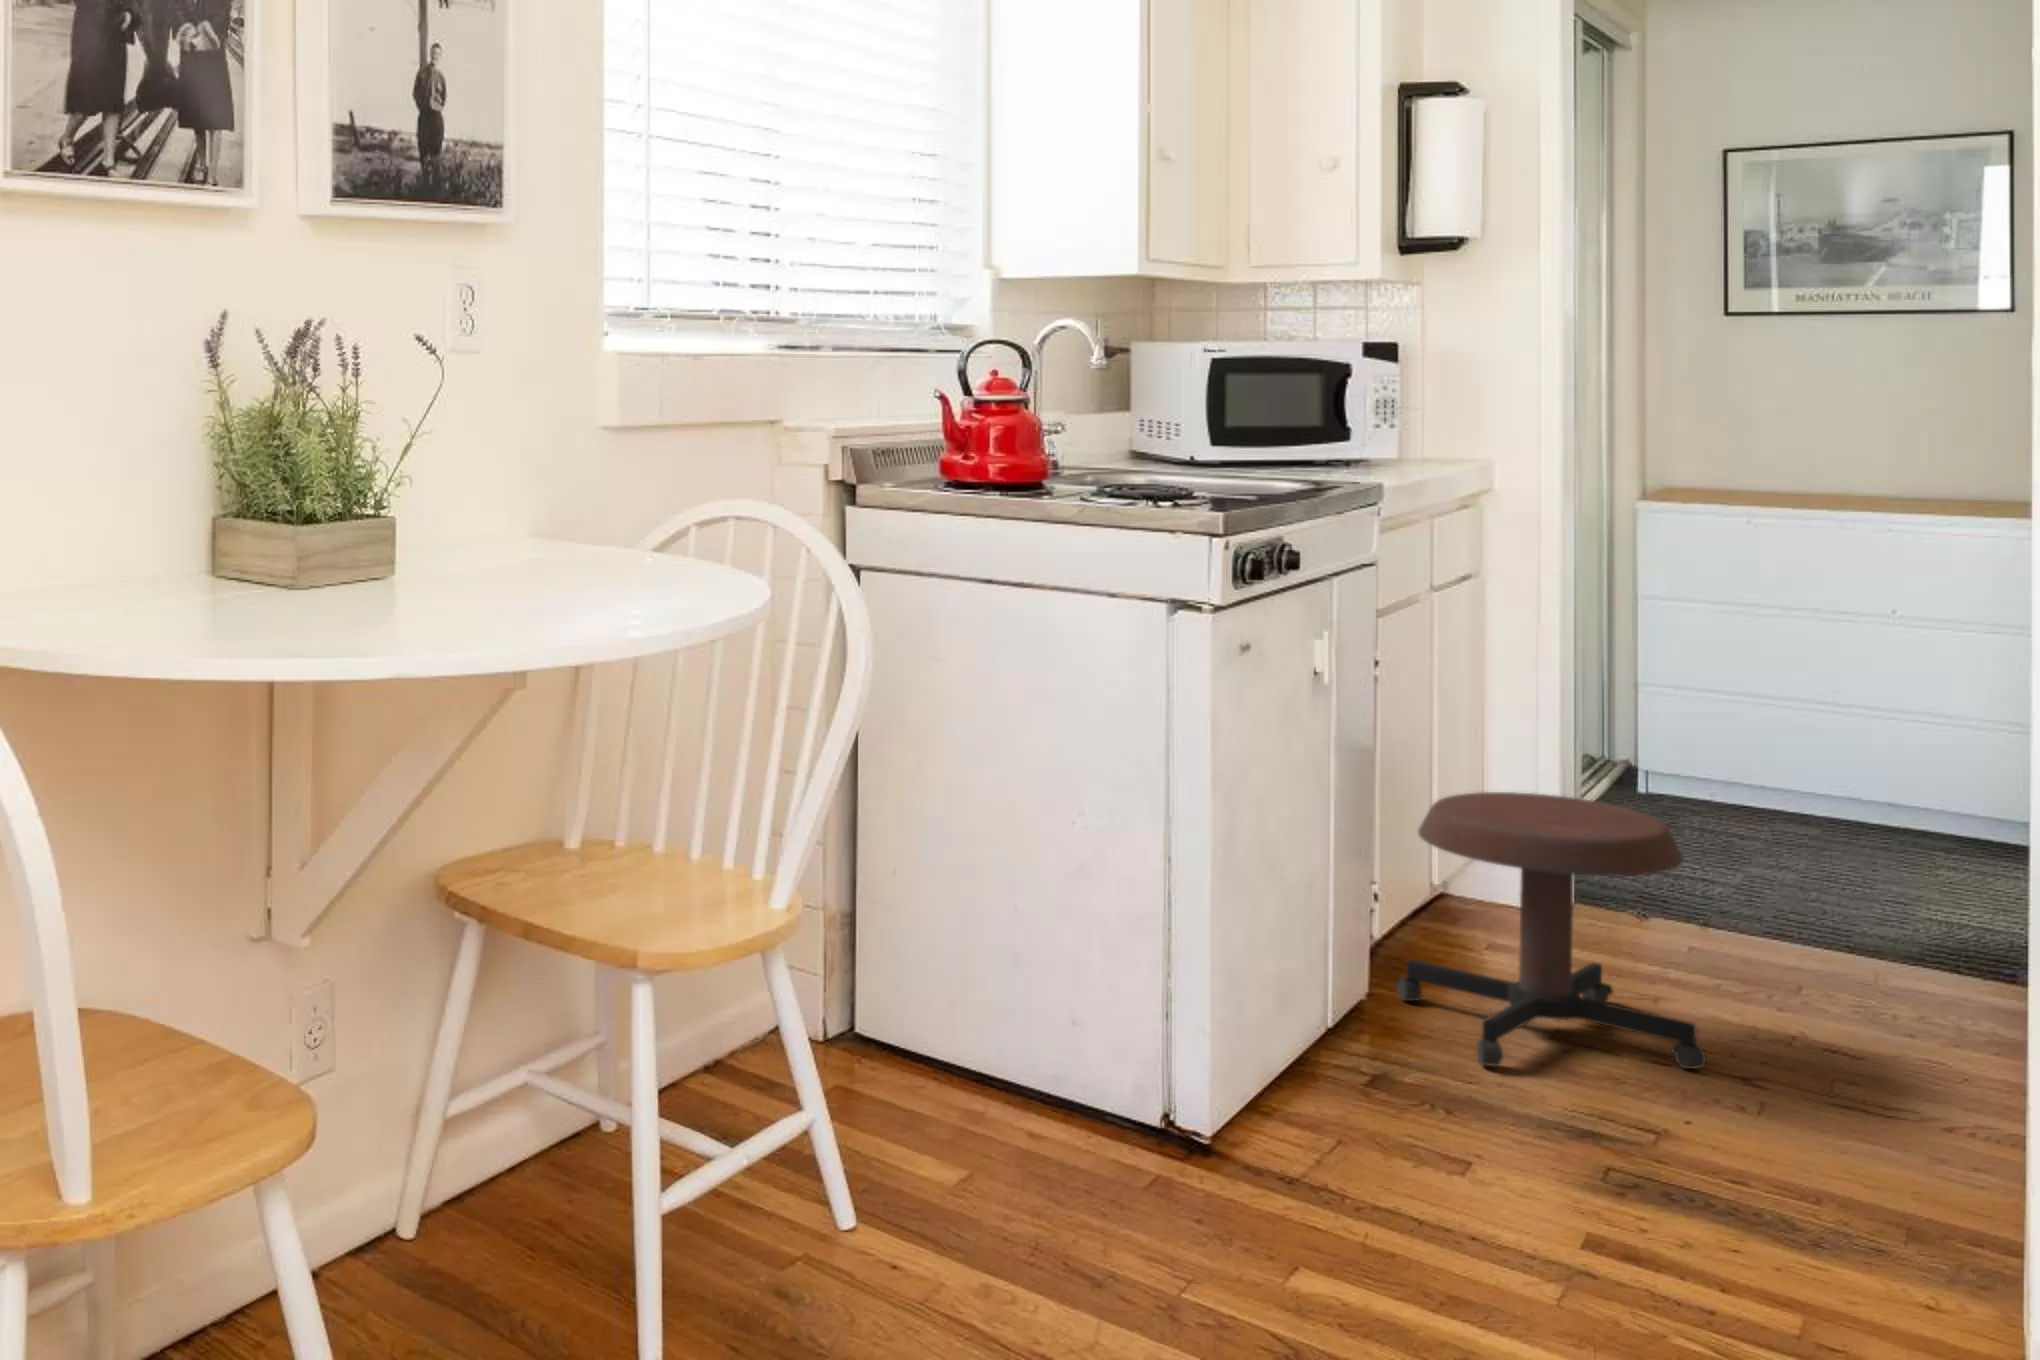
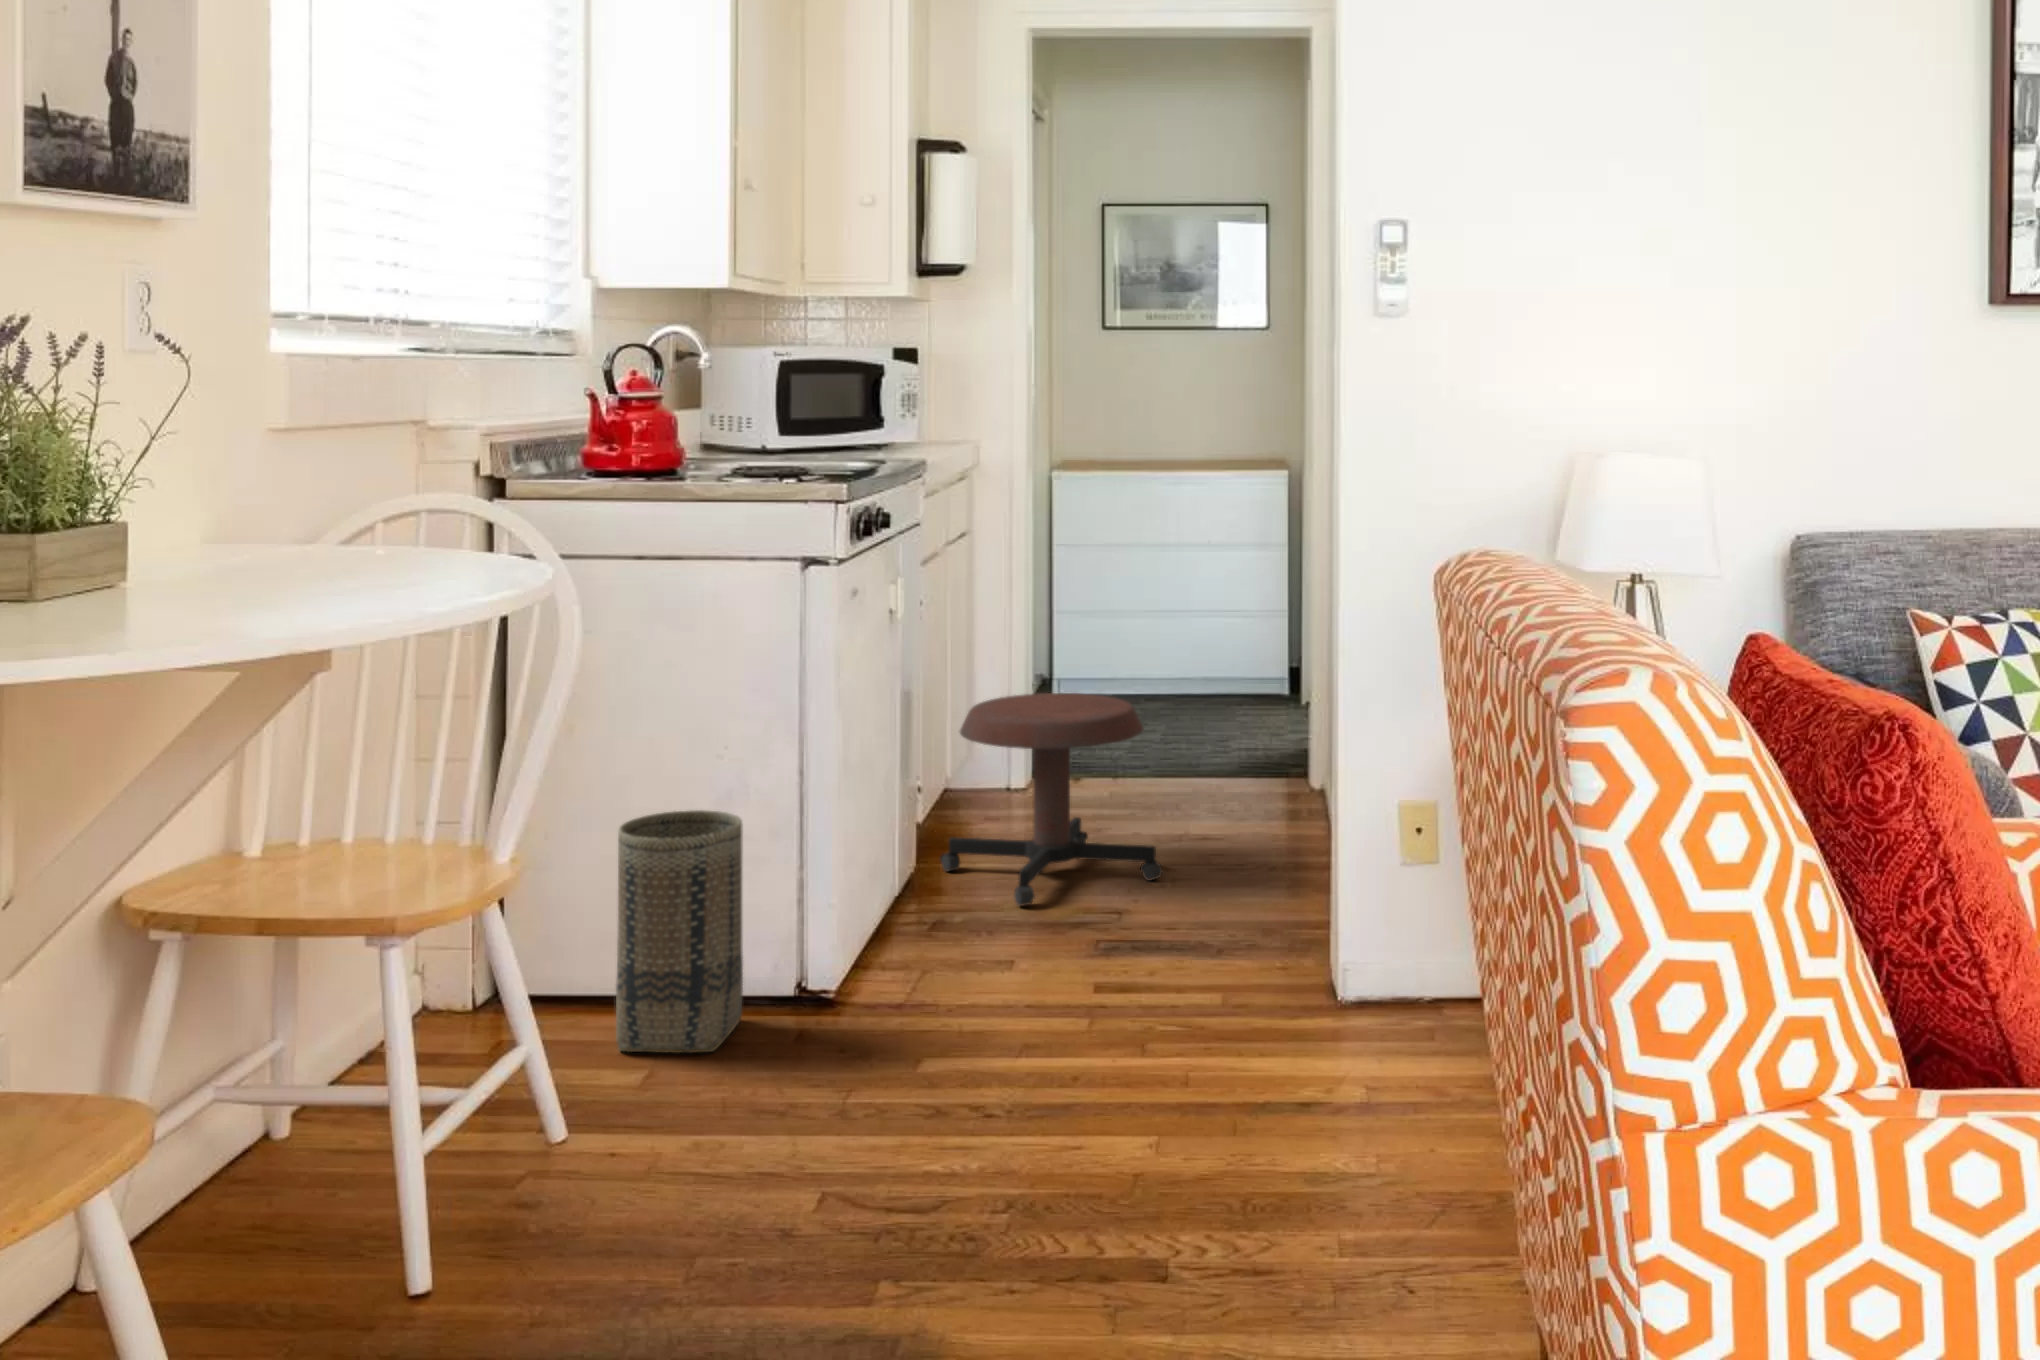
basket: none [936,874,1083,1159] -> present [616,810,743,1053]

